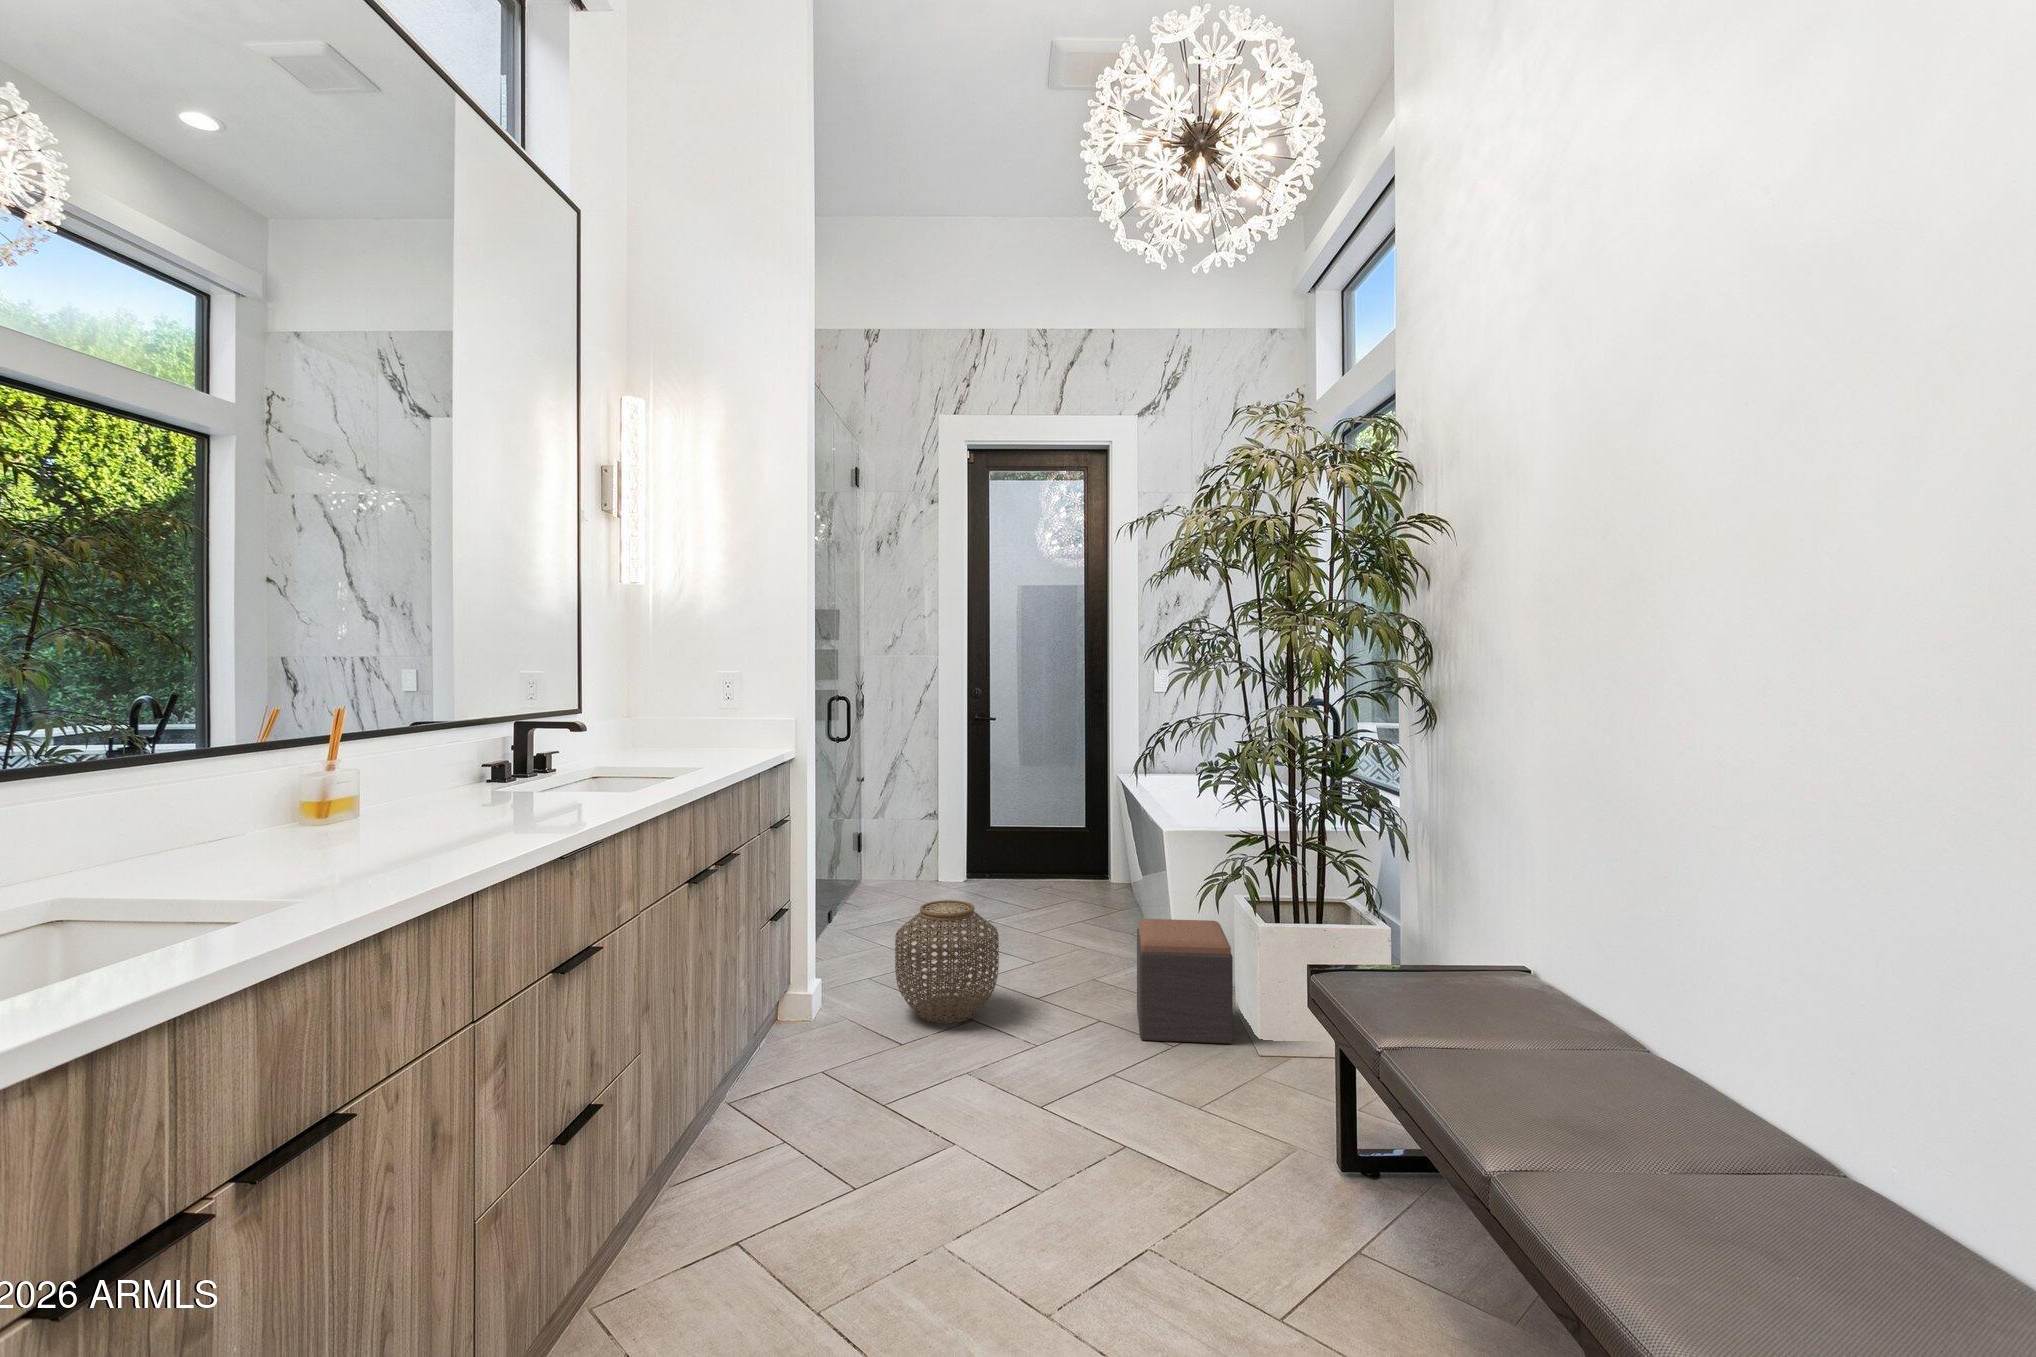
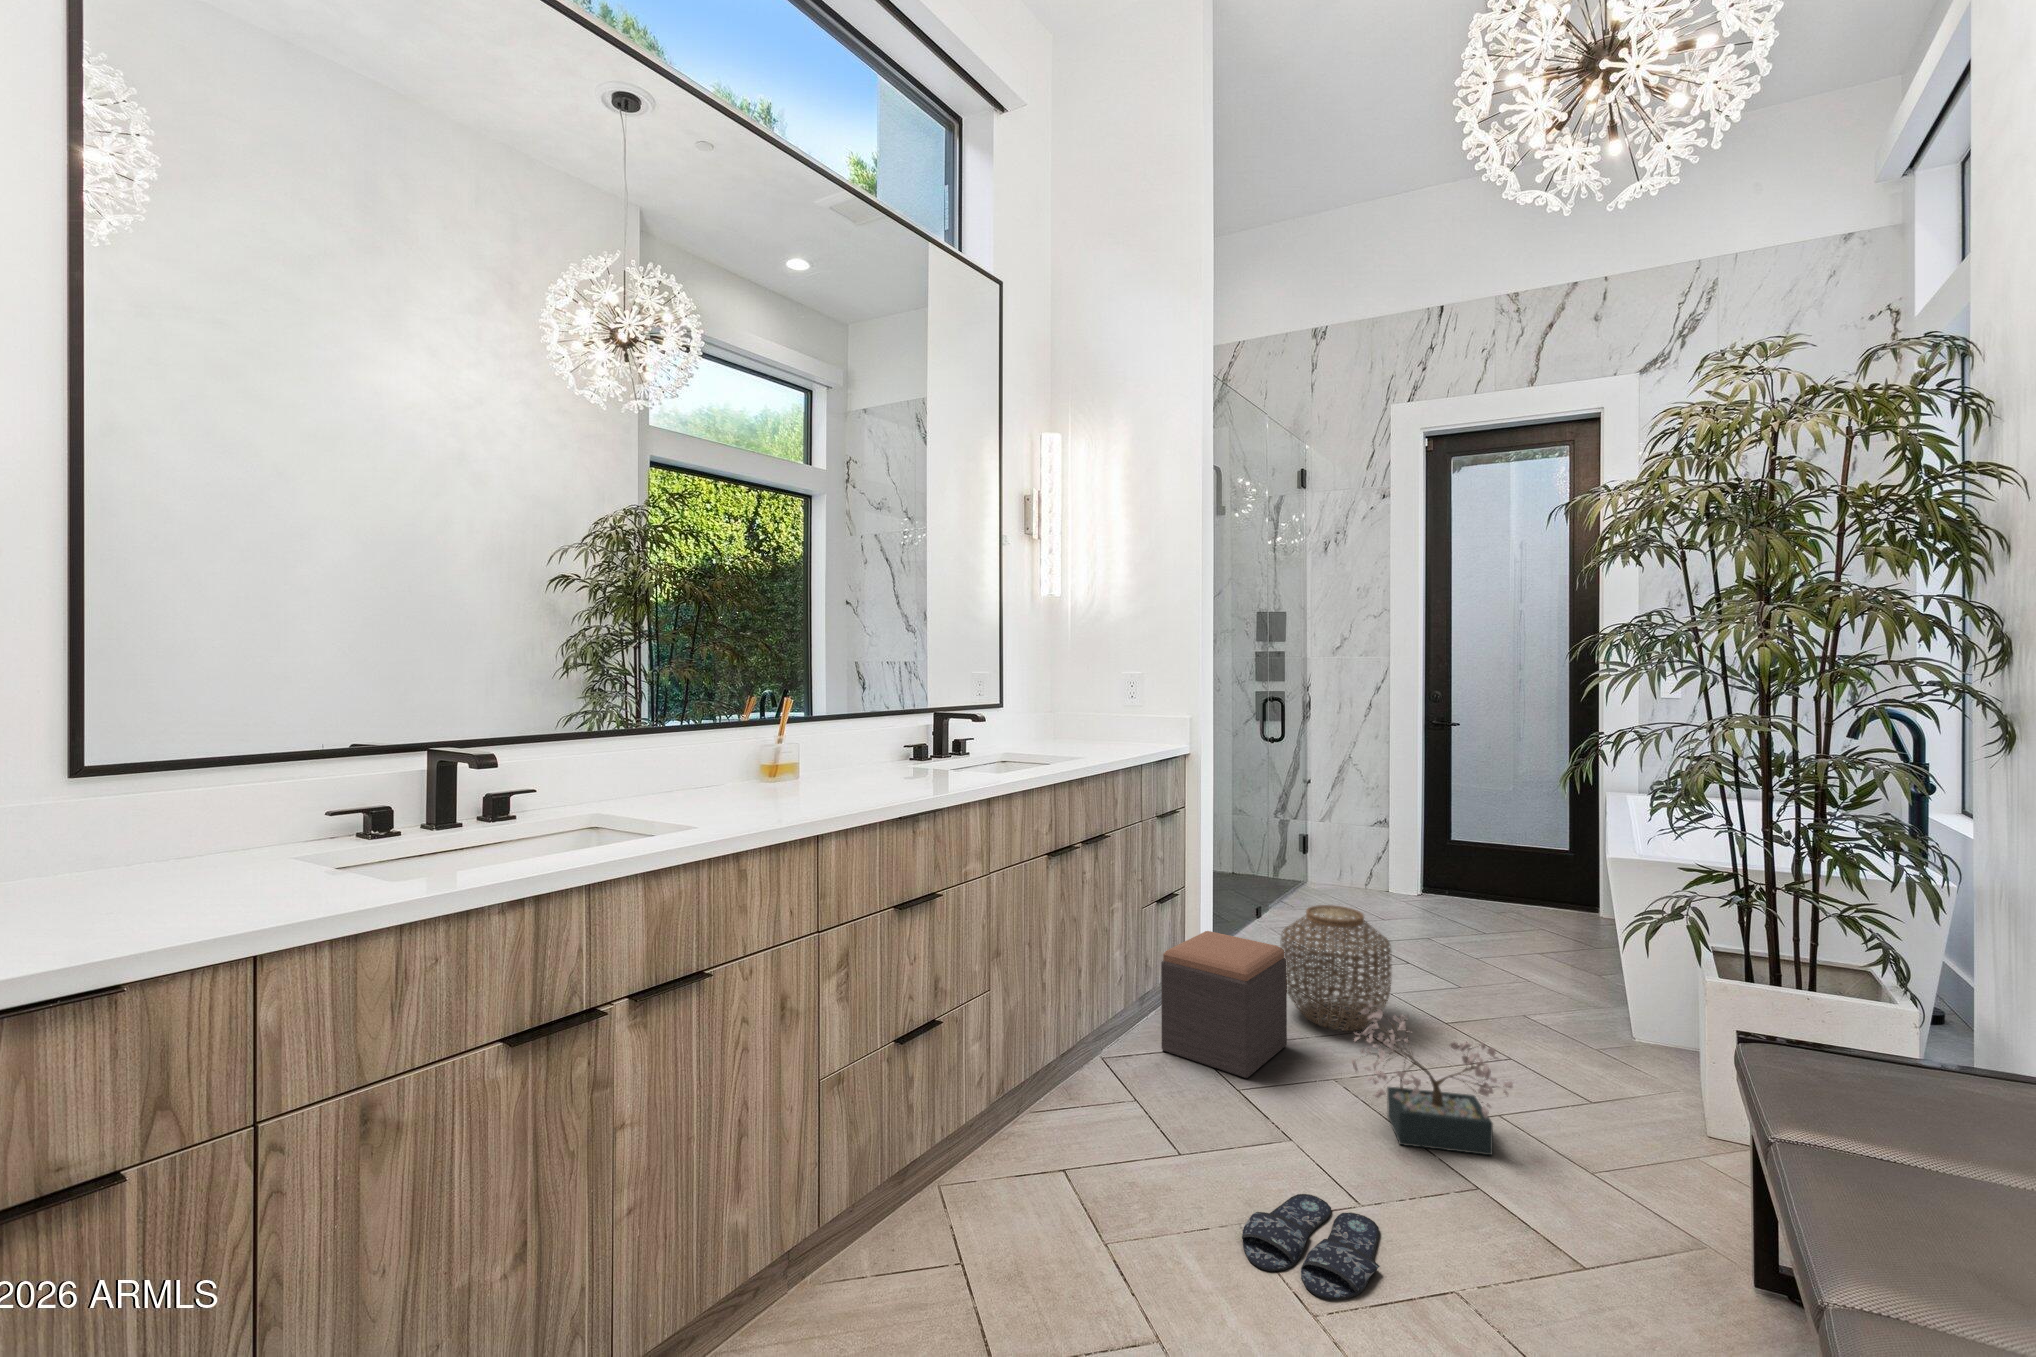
footstool: present [1137,919,1233,1044] -> present [1161,931,1287,1078]
decorative plant: none [1003,984,1131,1112] -> present [1351,1003,1513,1155]
slippers: none [962,1181,1086,1269] -> present [1242,1194,1380,1300]

